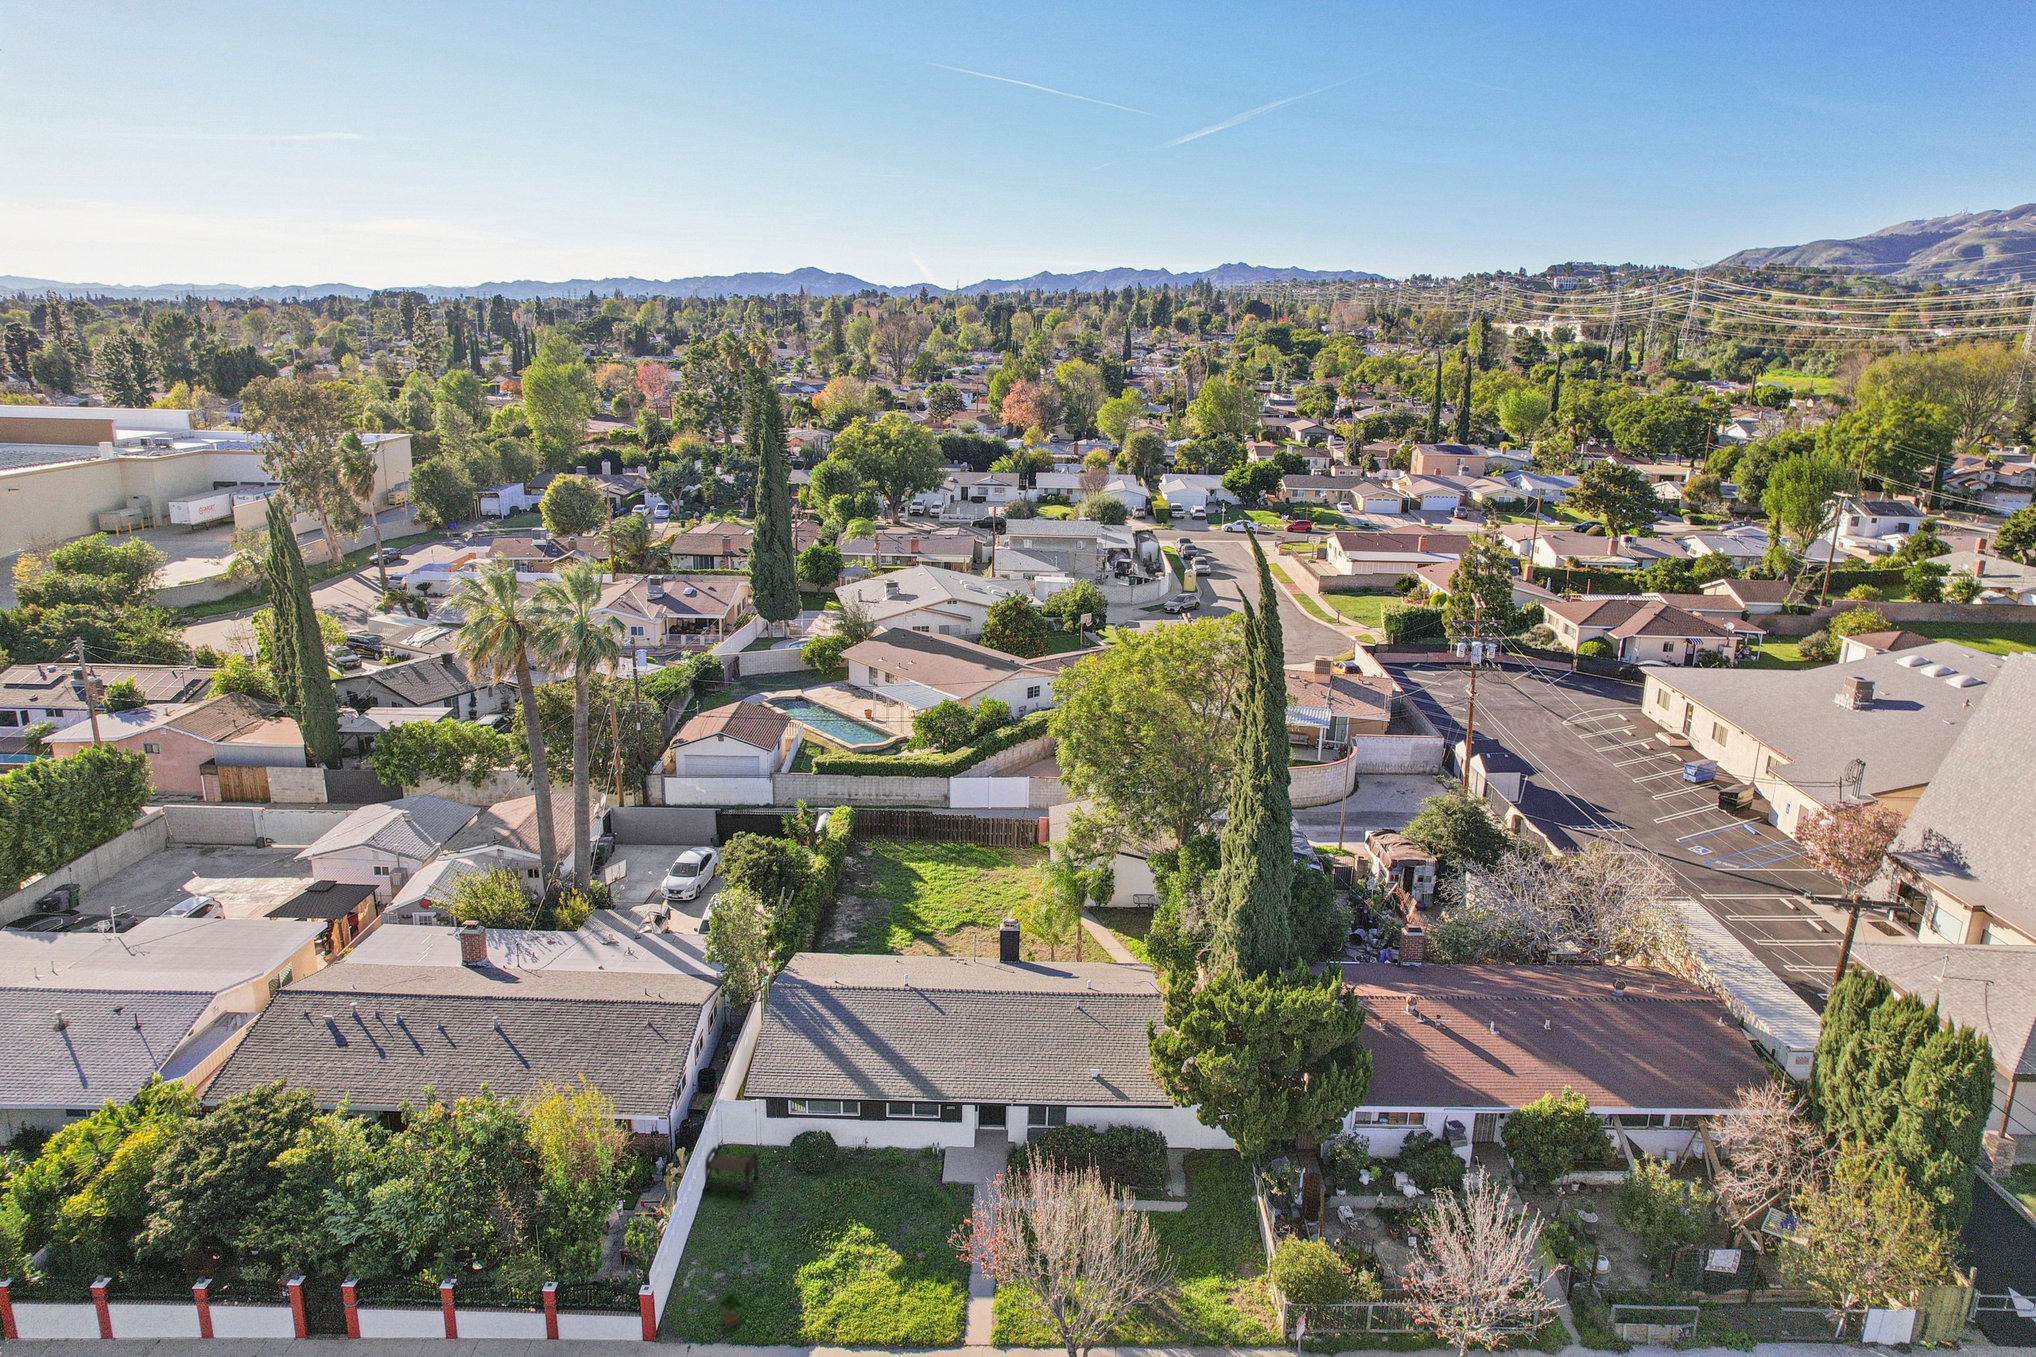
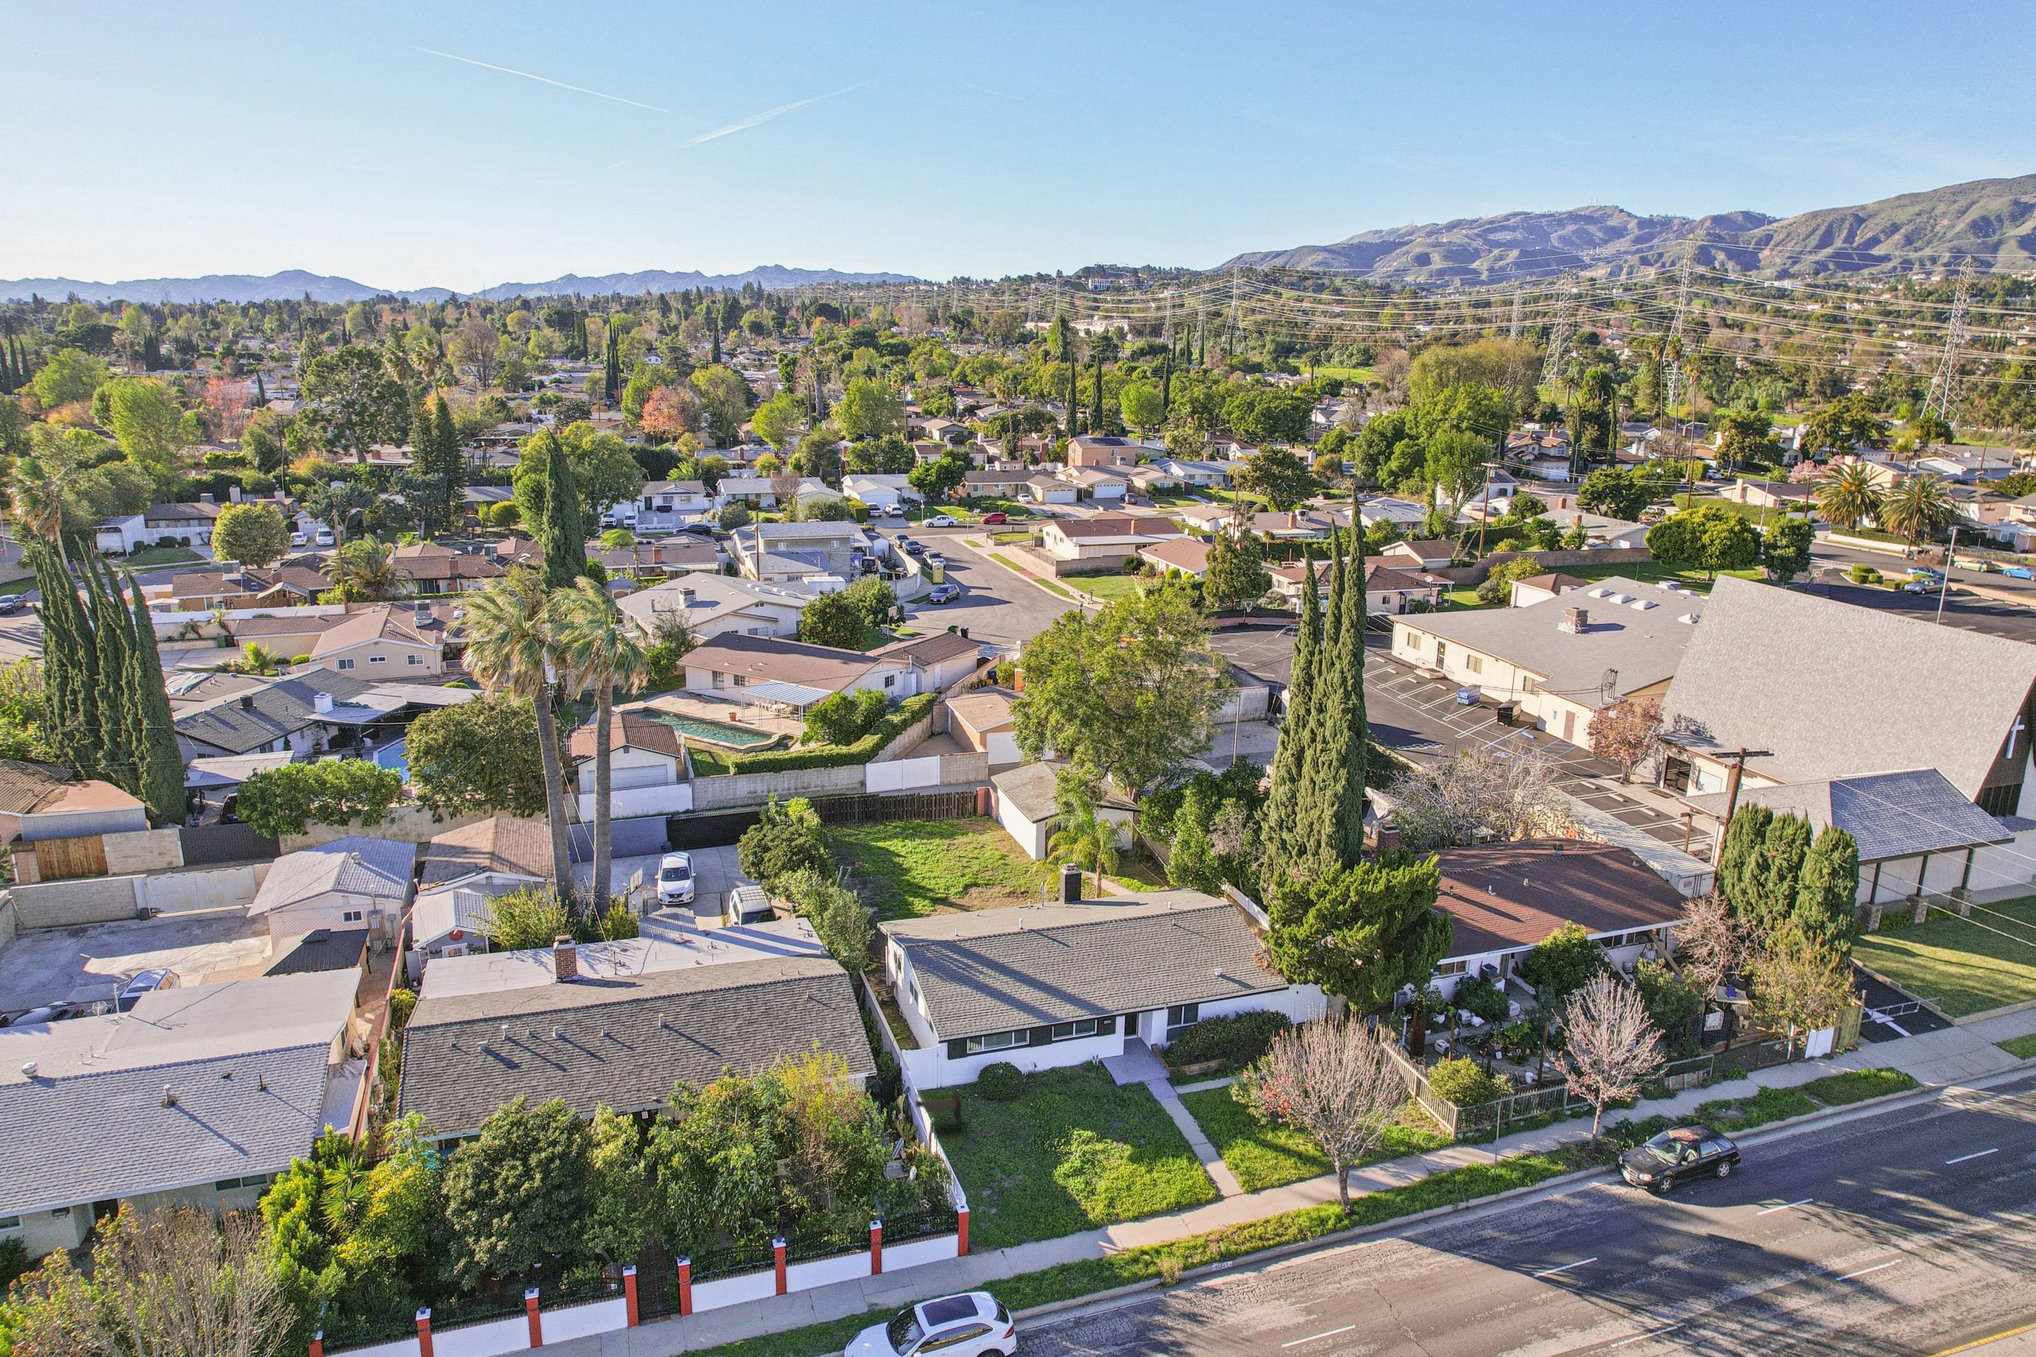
potted tree: present [720,1294,741,1328] -> none [1019,1198,1040,1229]

